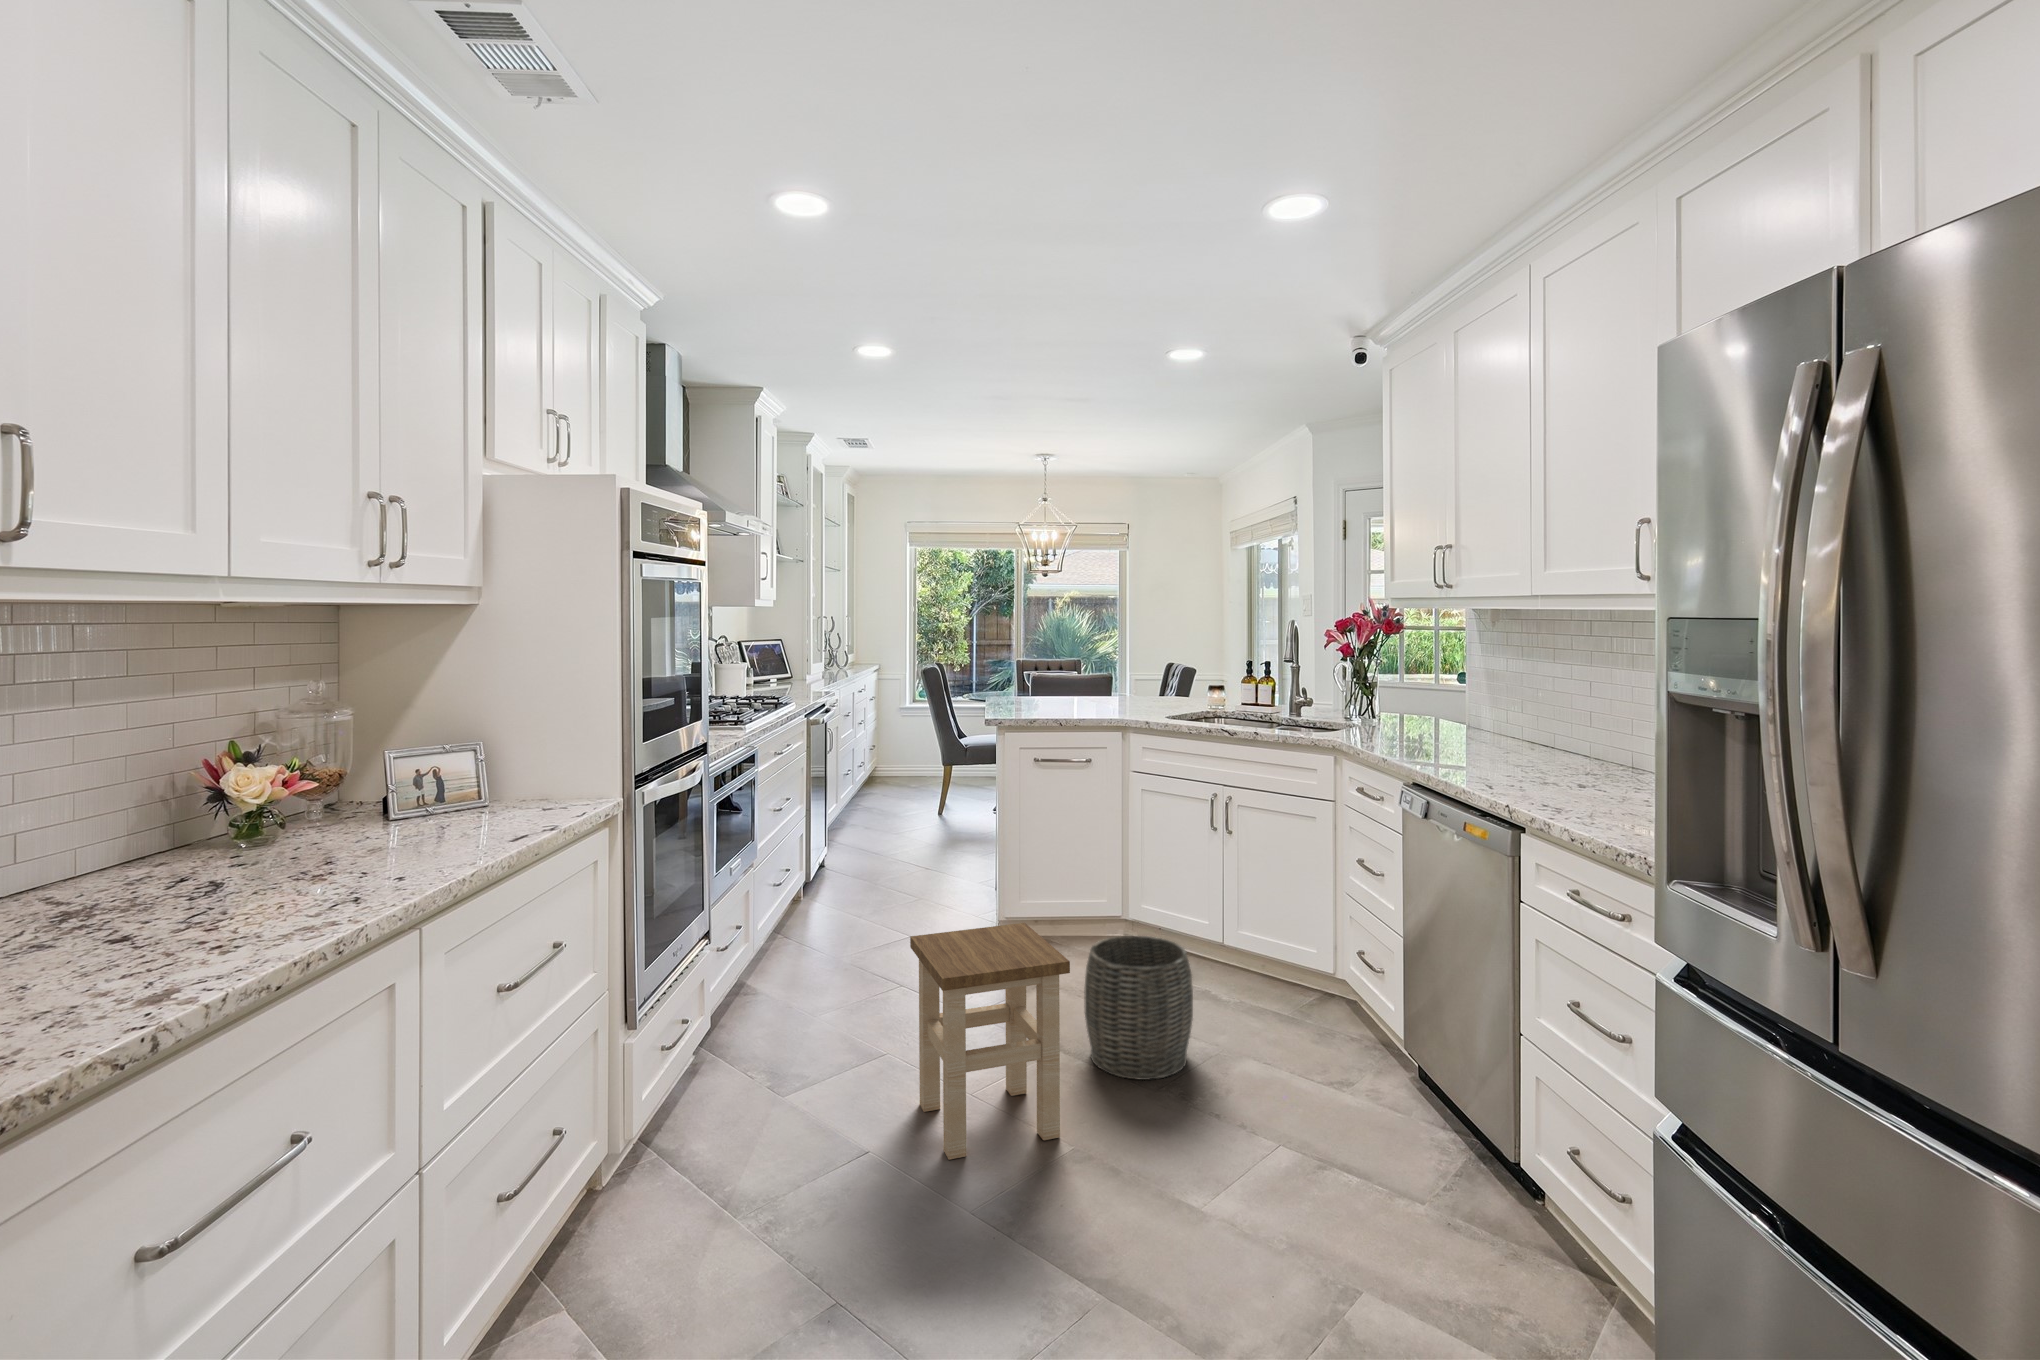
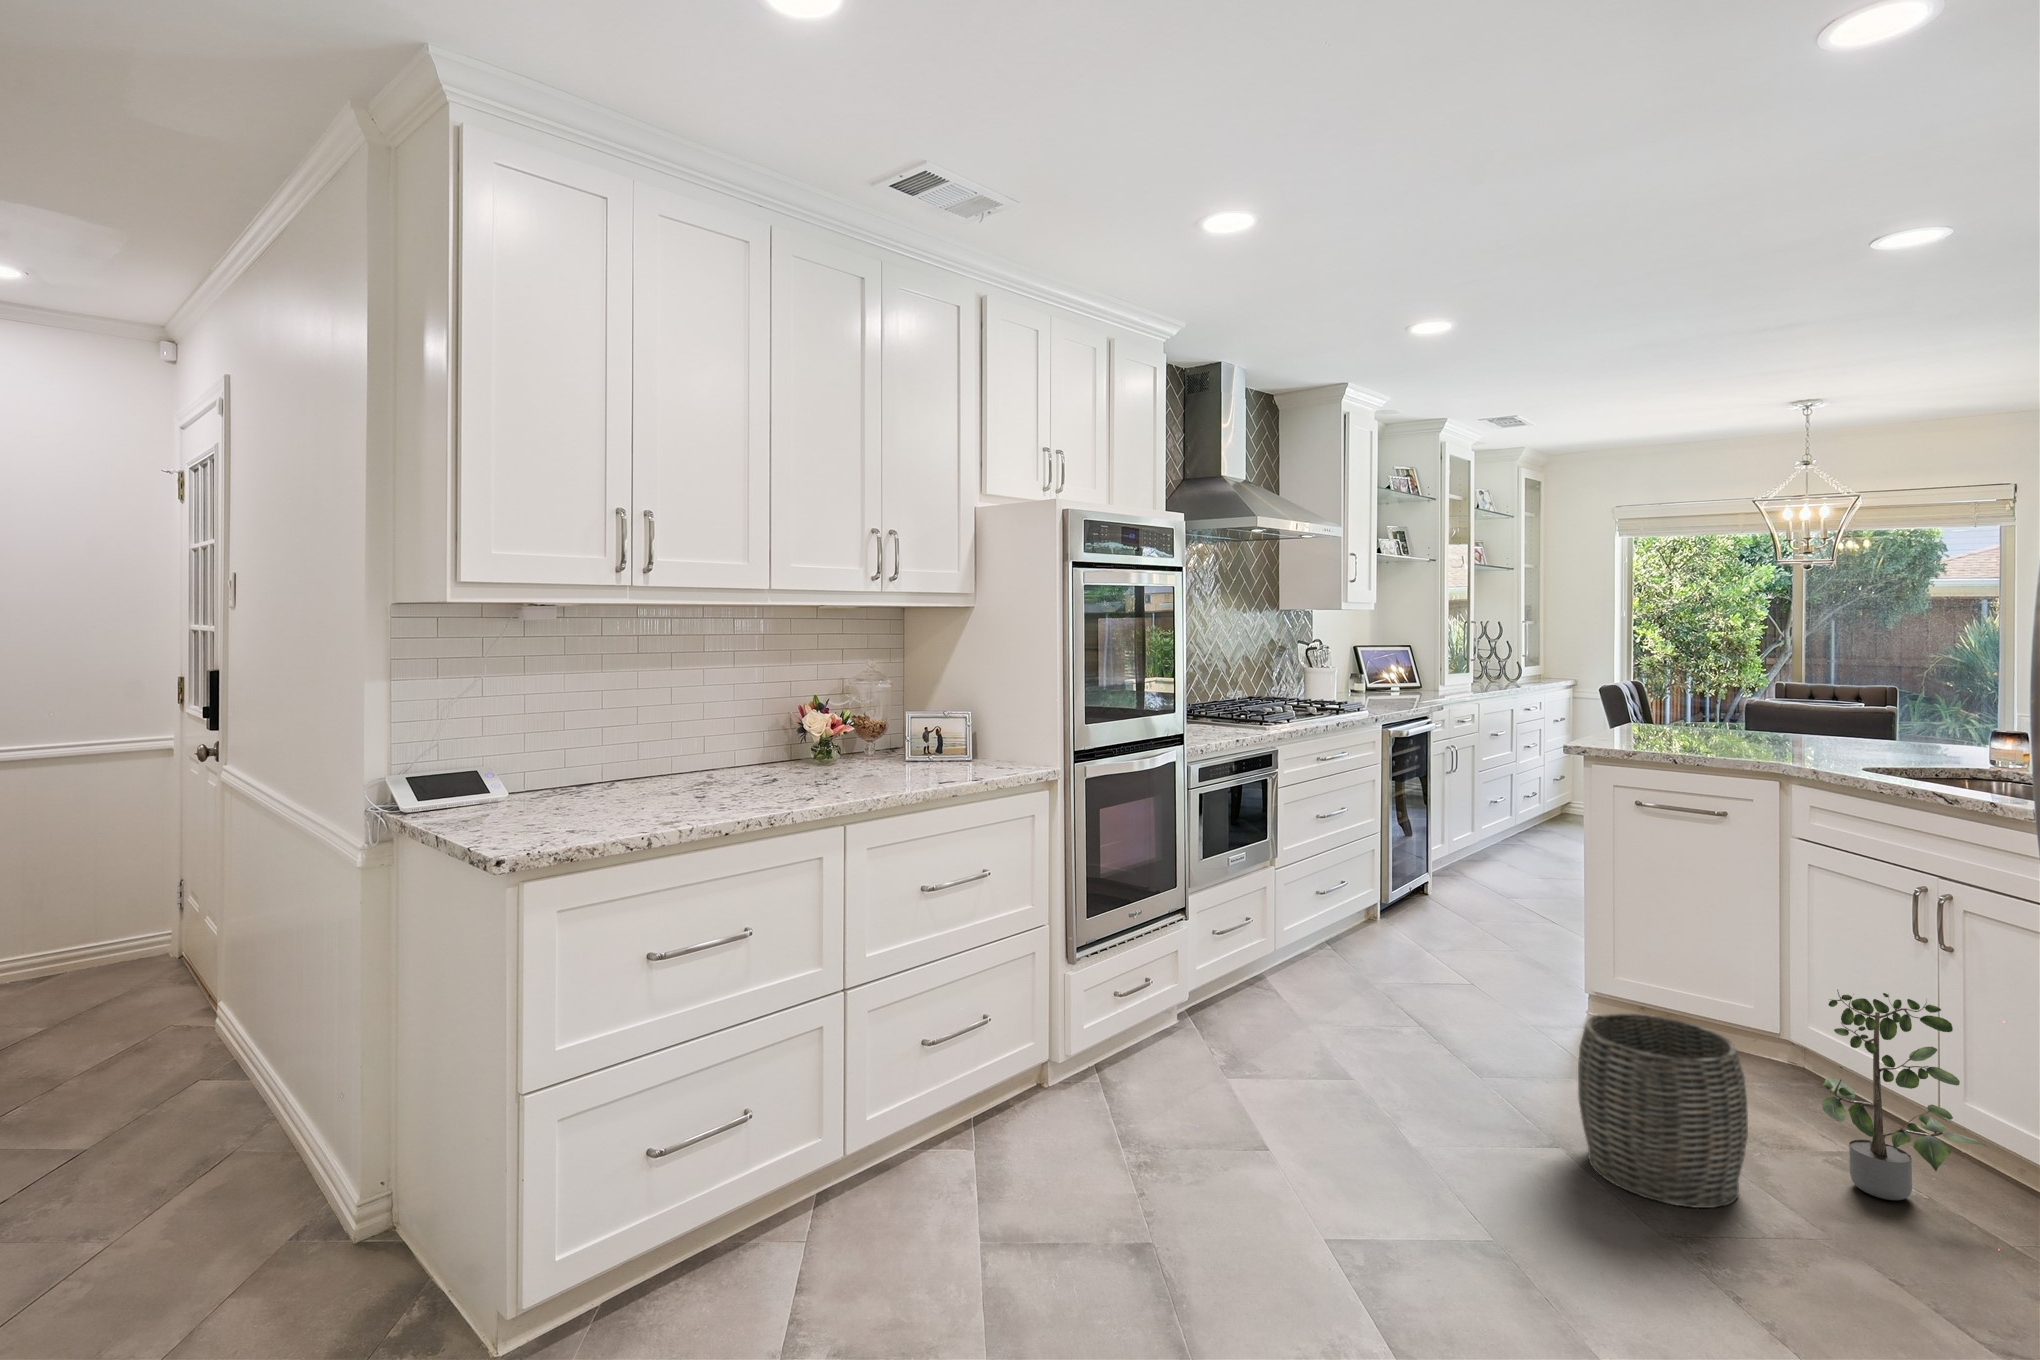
potted plant: none [1208,883,1294,1026] -> present [1822,990,1986,1200]
stool: present [910,923,1070,1160] -> none [1319,944,1480,1207]

